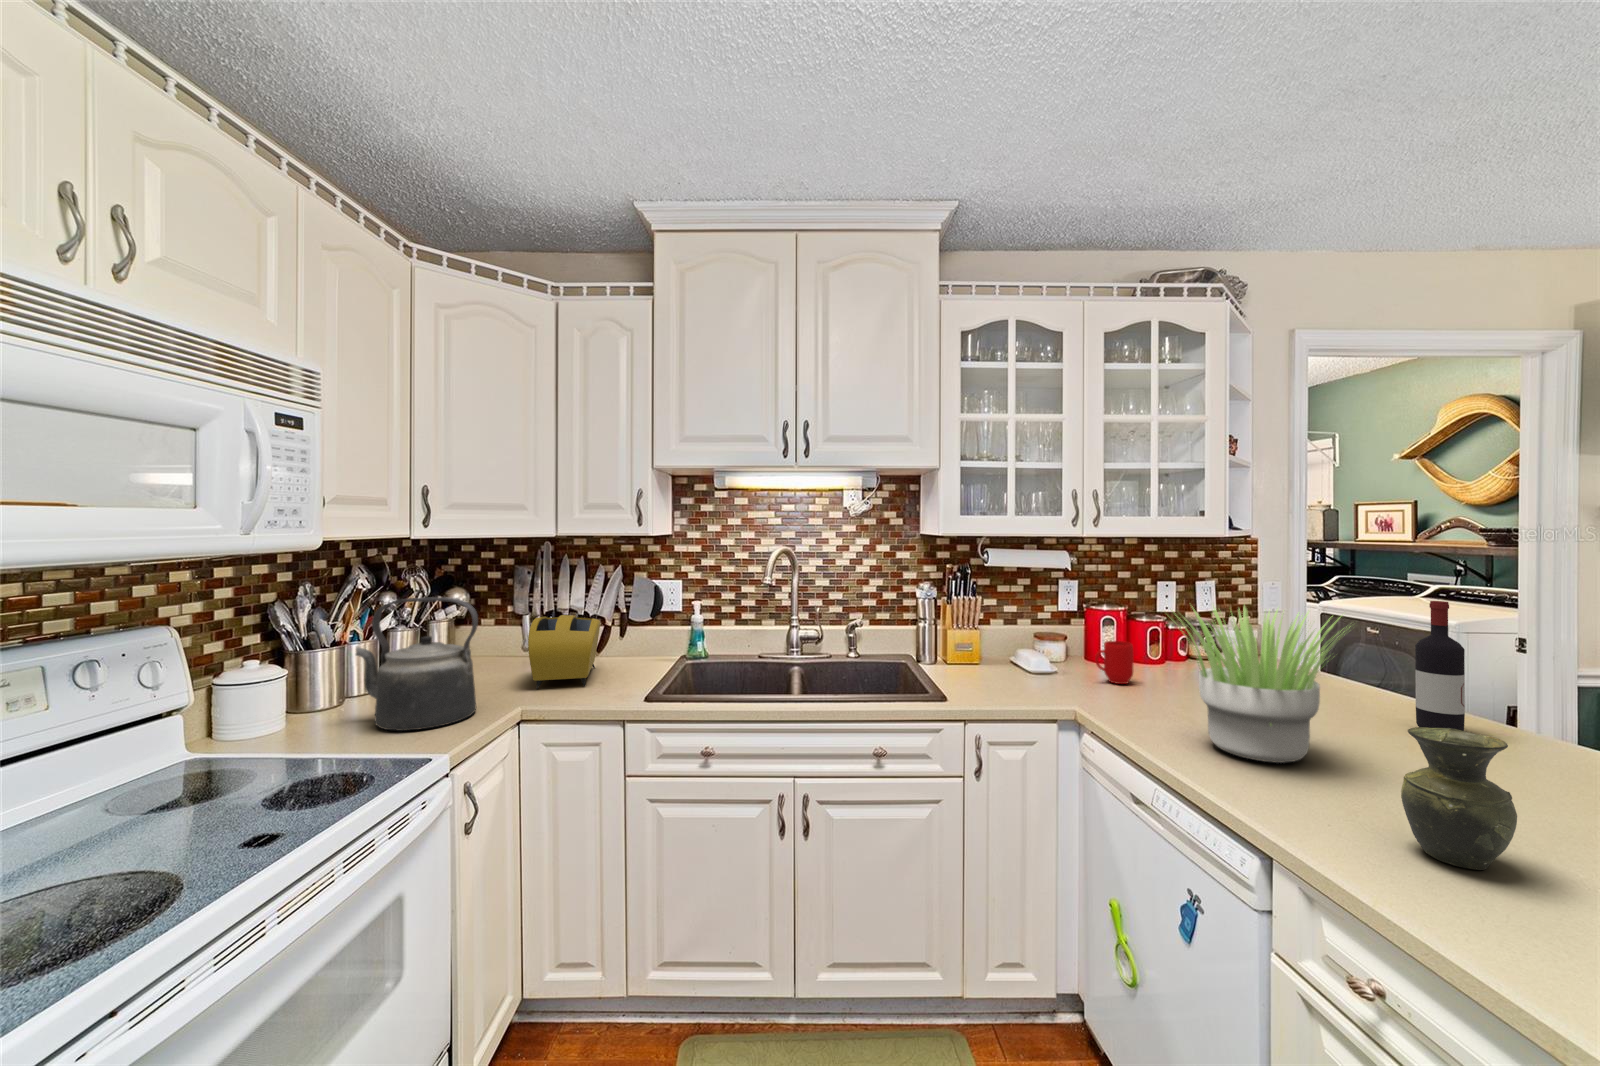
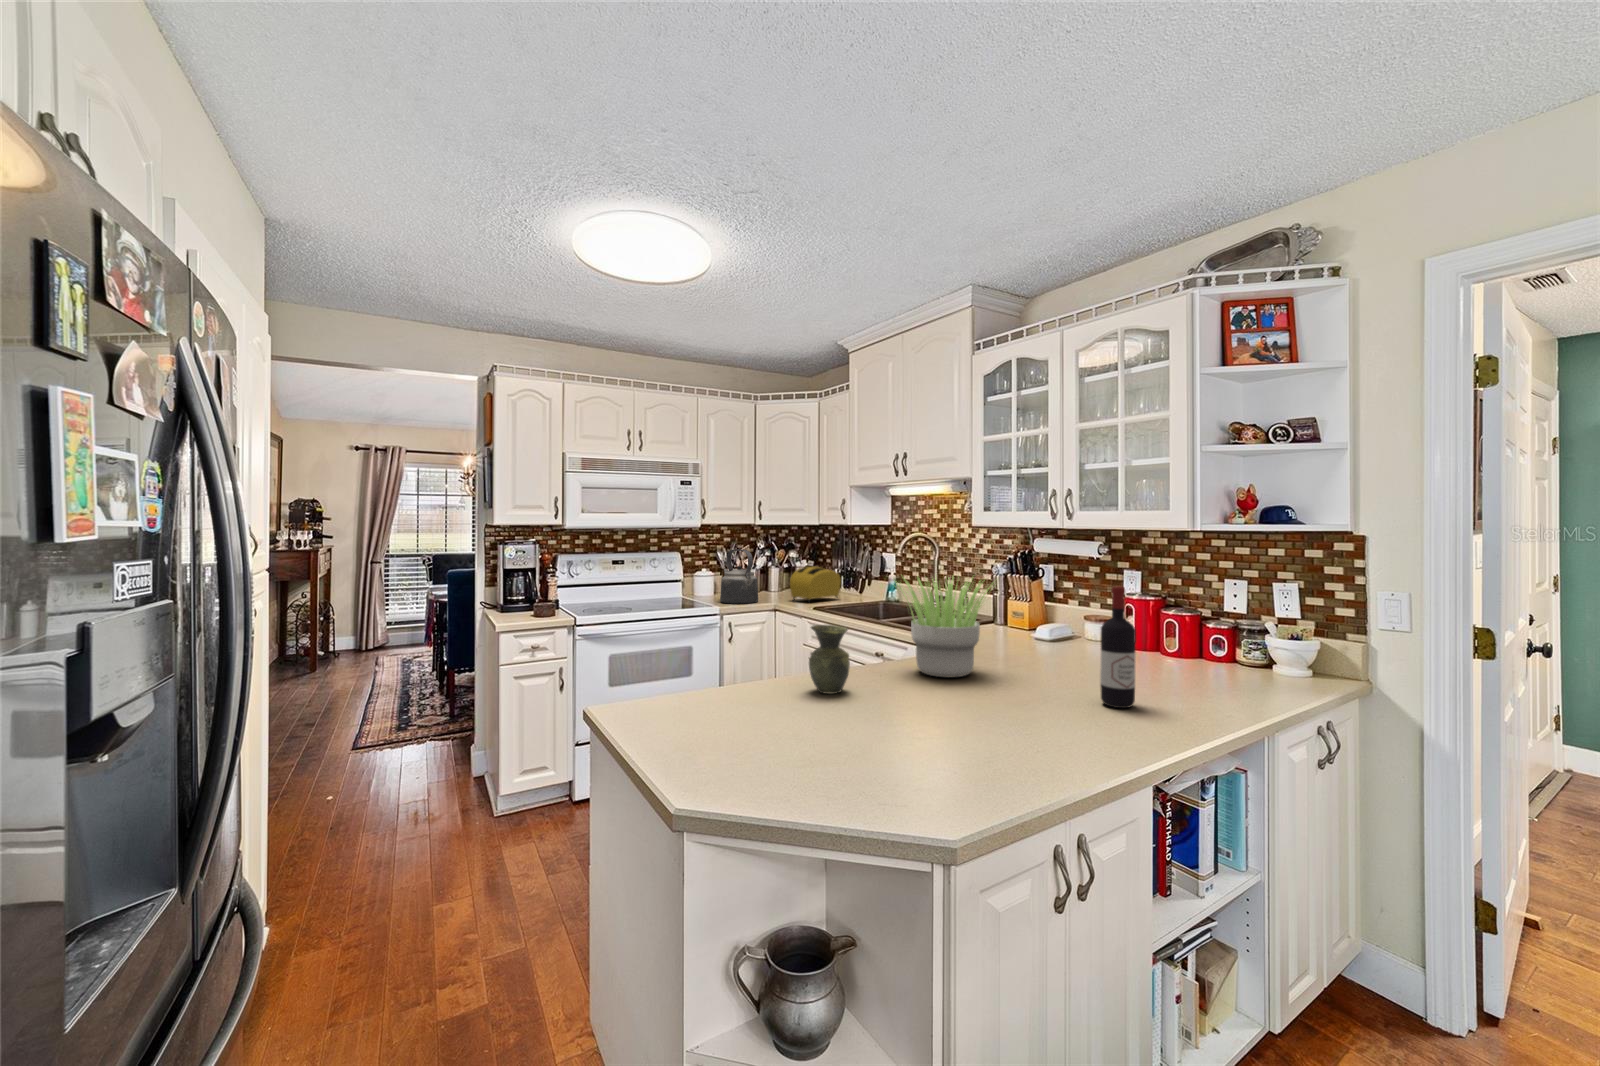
mug: present [1095,641,1133,684] -> none [1046,617,1076,654]

